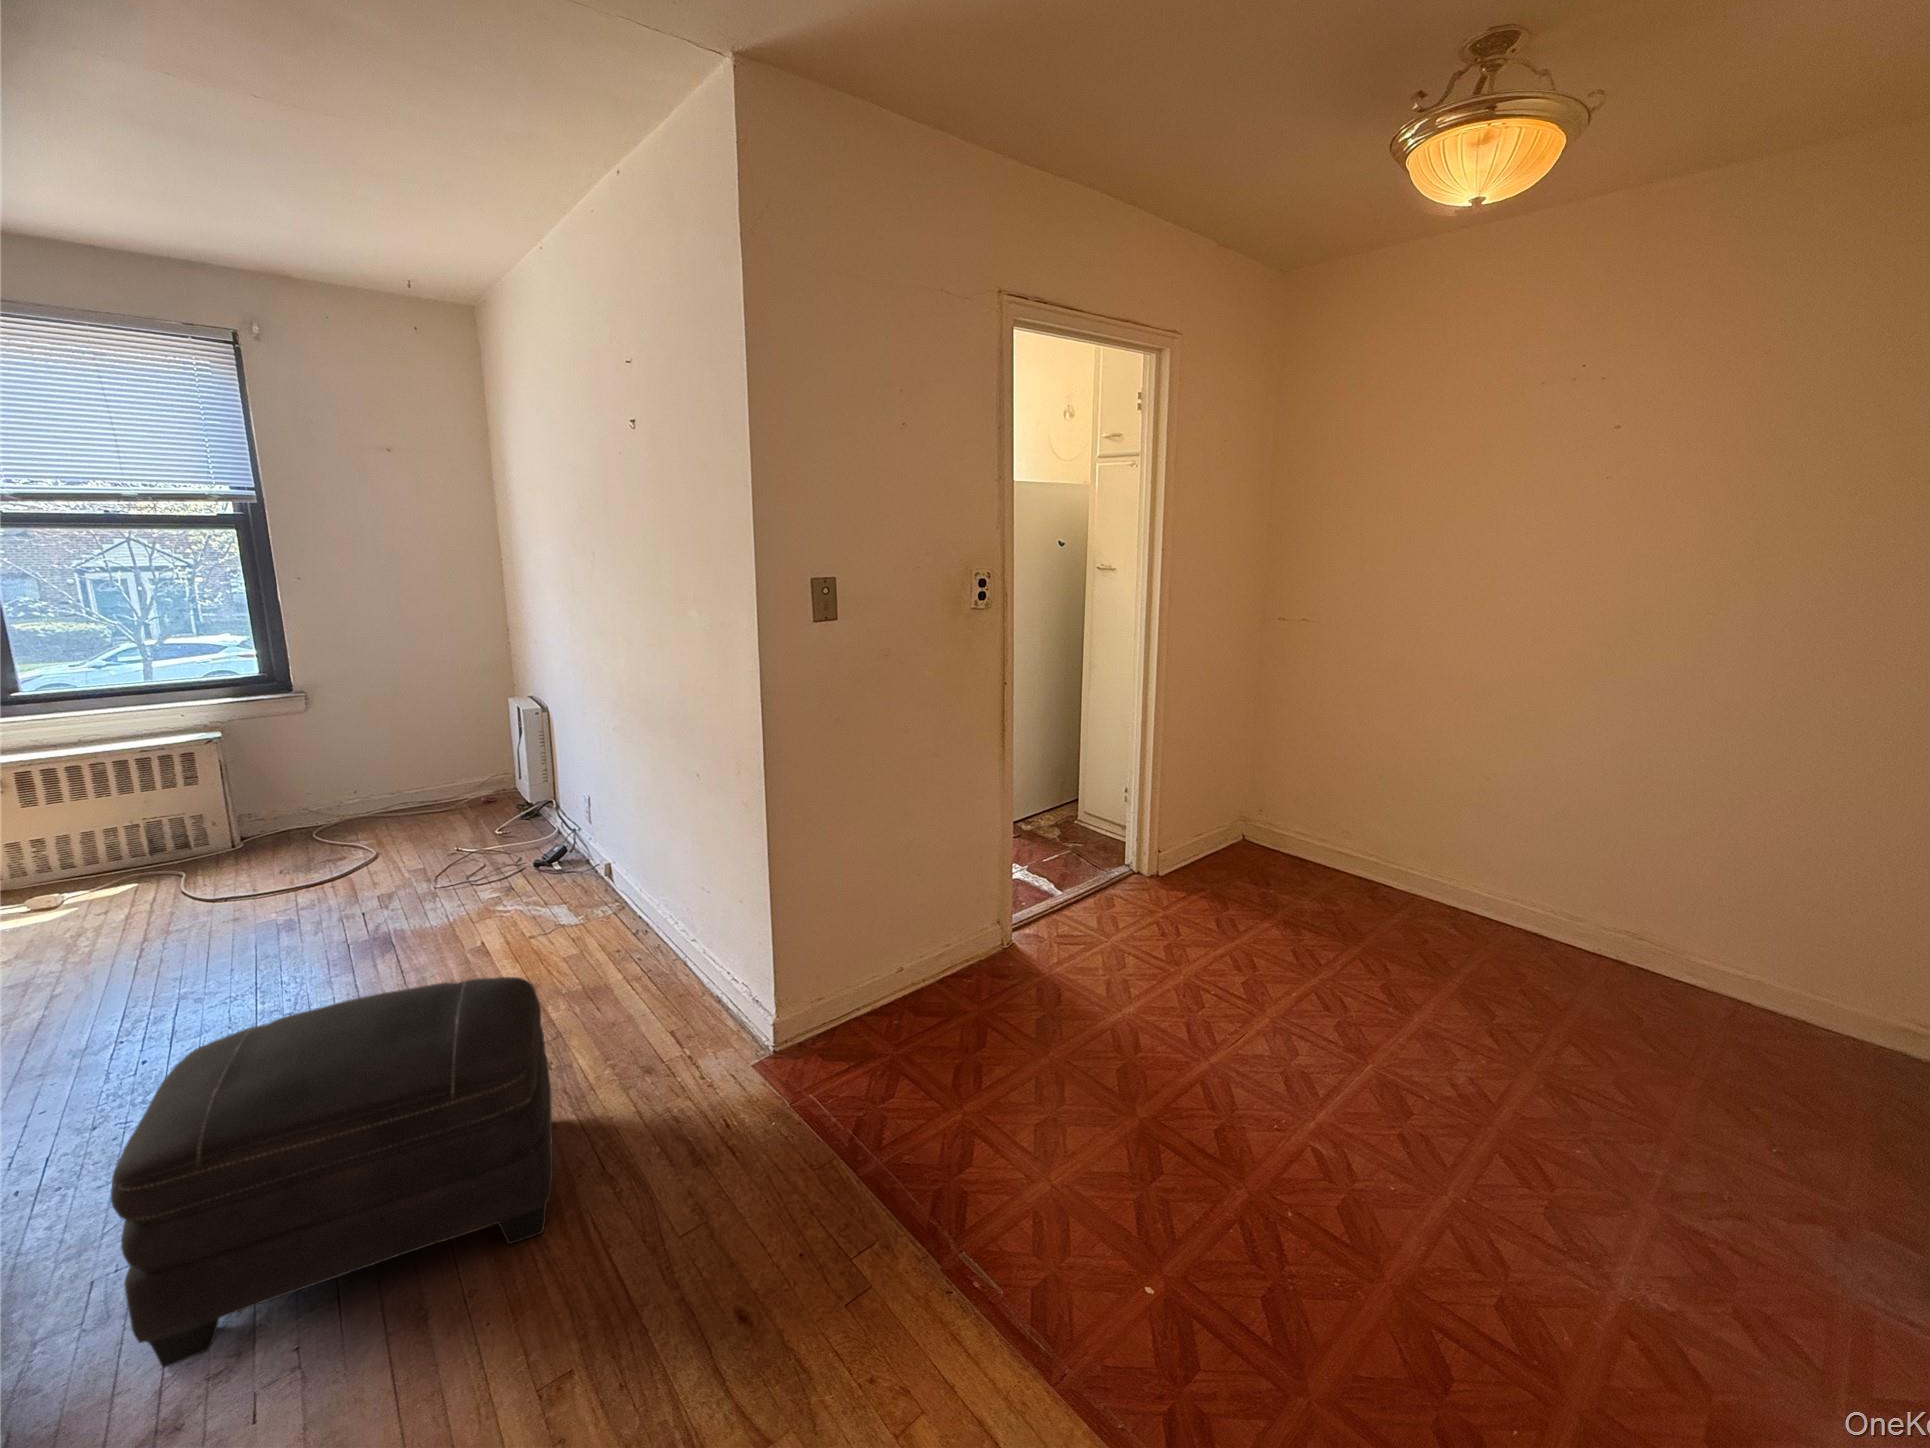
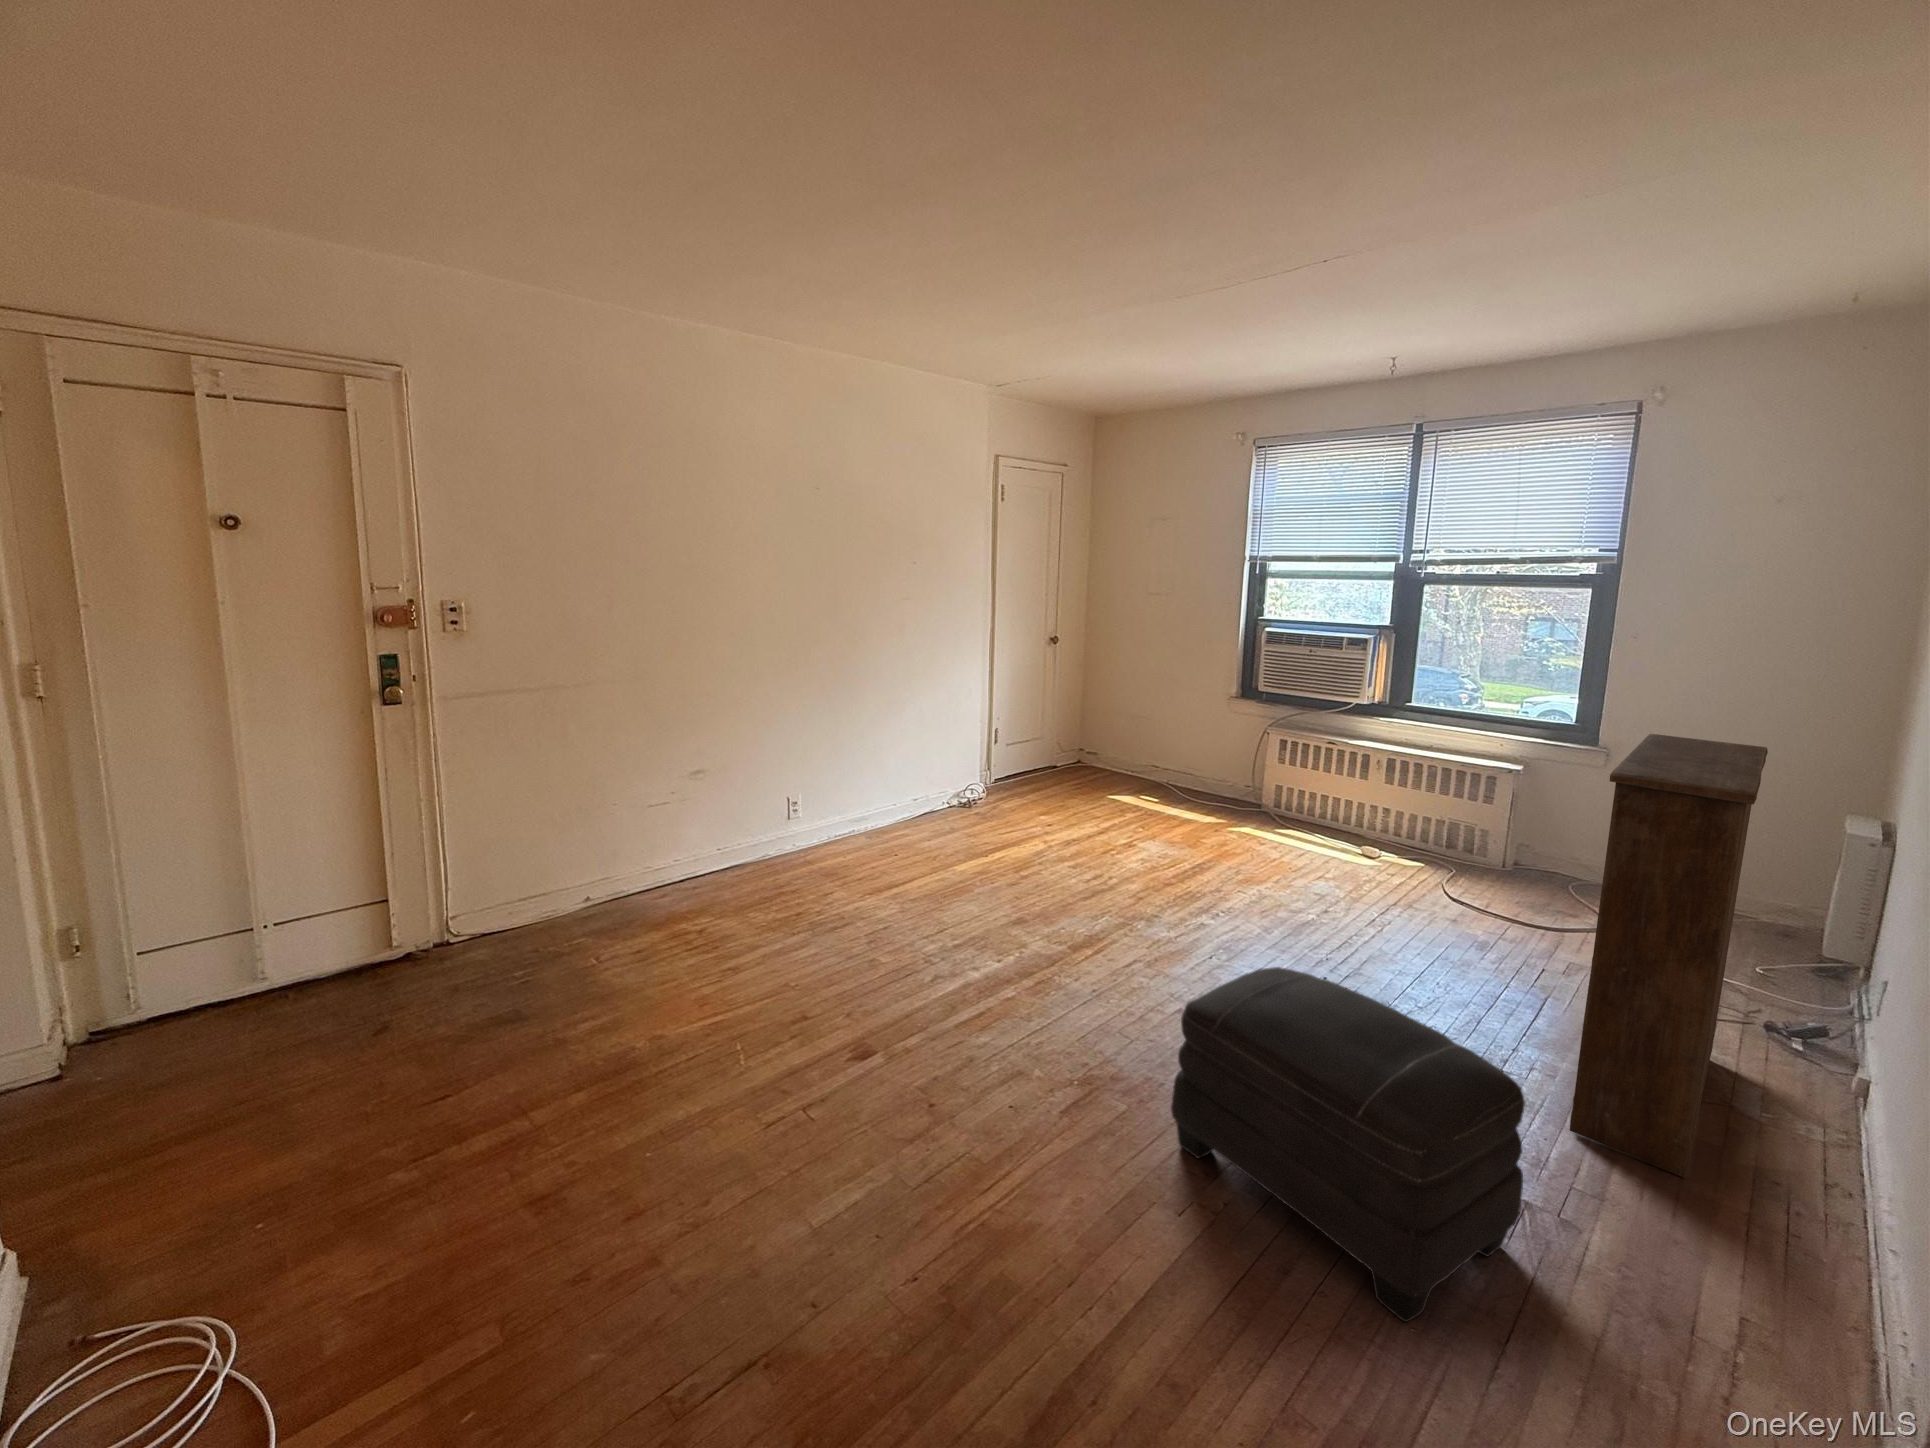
bookshelf: none [418,652,583,1012] -> present [1570,734,1768,1177]

